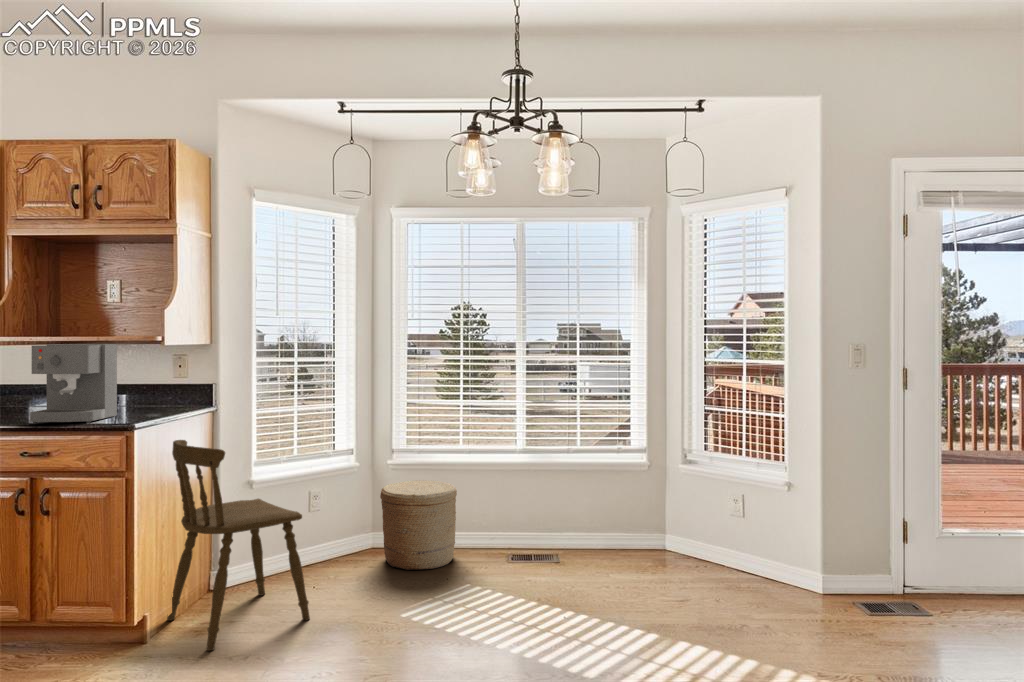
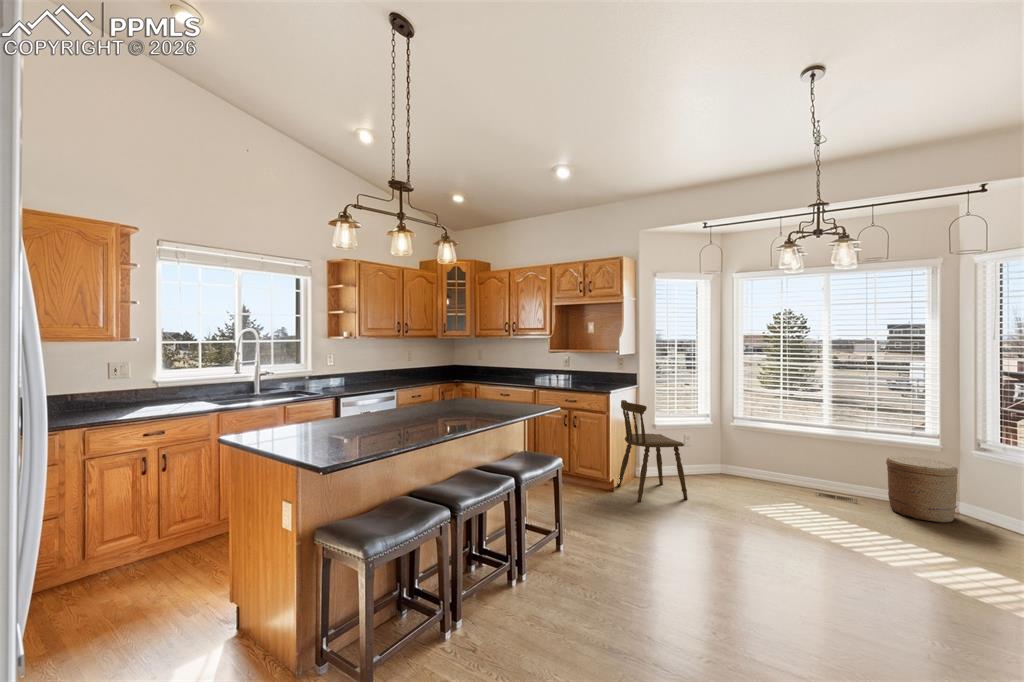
coffee maker: present [30,344,117,423] -> none [564,353,596,389]
woven basket: present [380,480,457,570] -> present [886,456,958,522]

